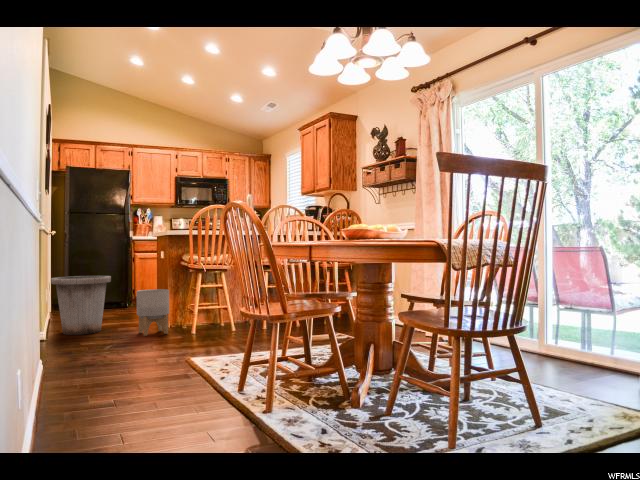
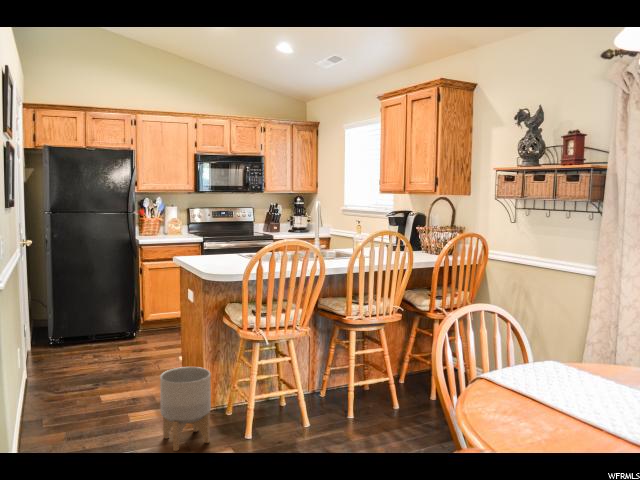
trash can: present [51,276,111,335] -> none [24,335,117,440]

